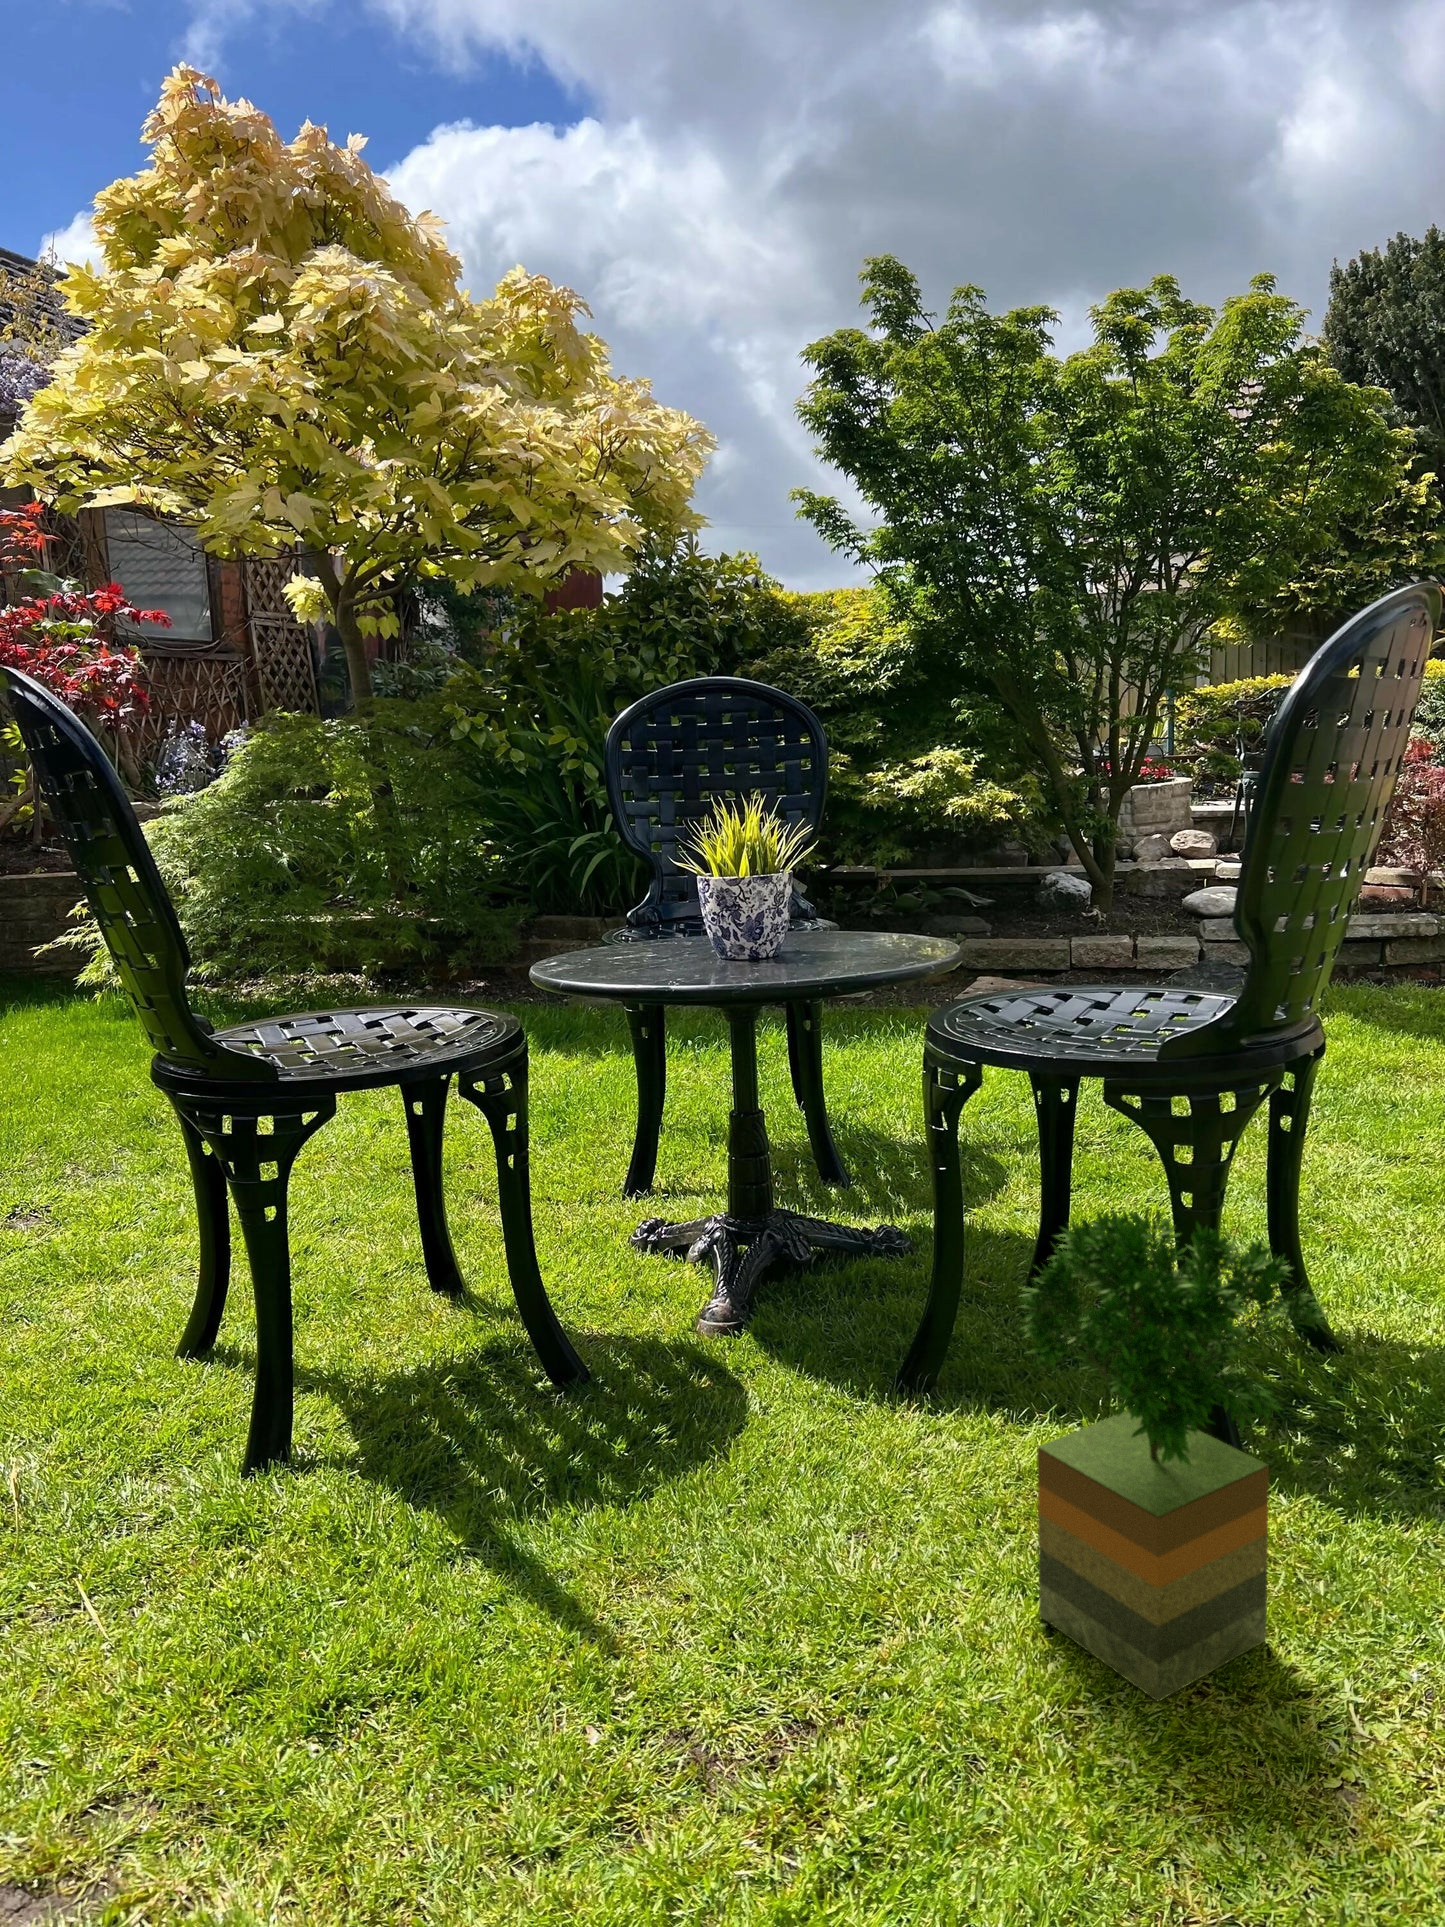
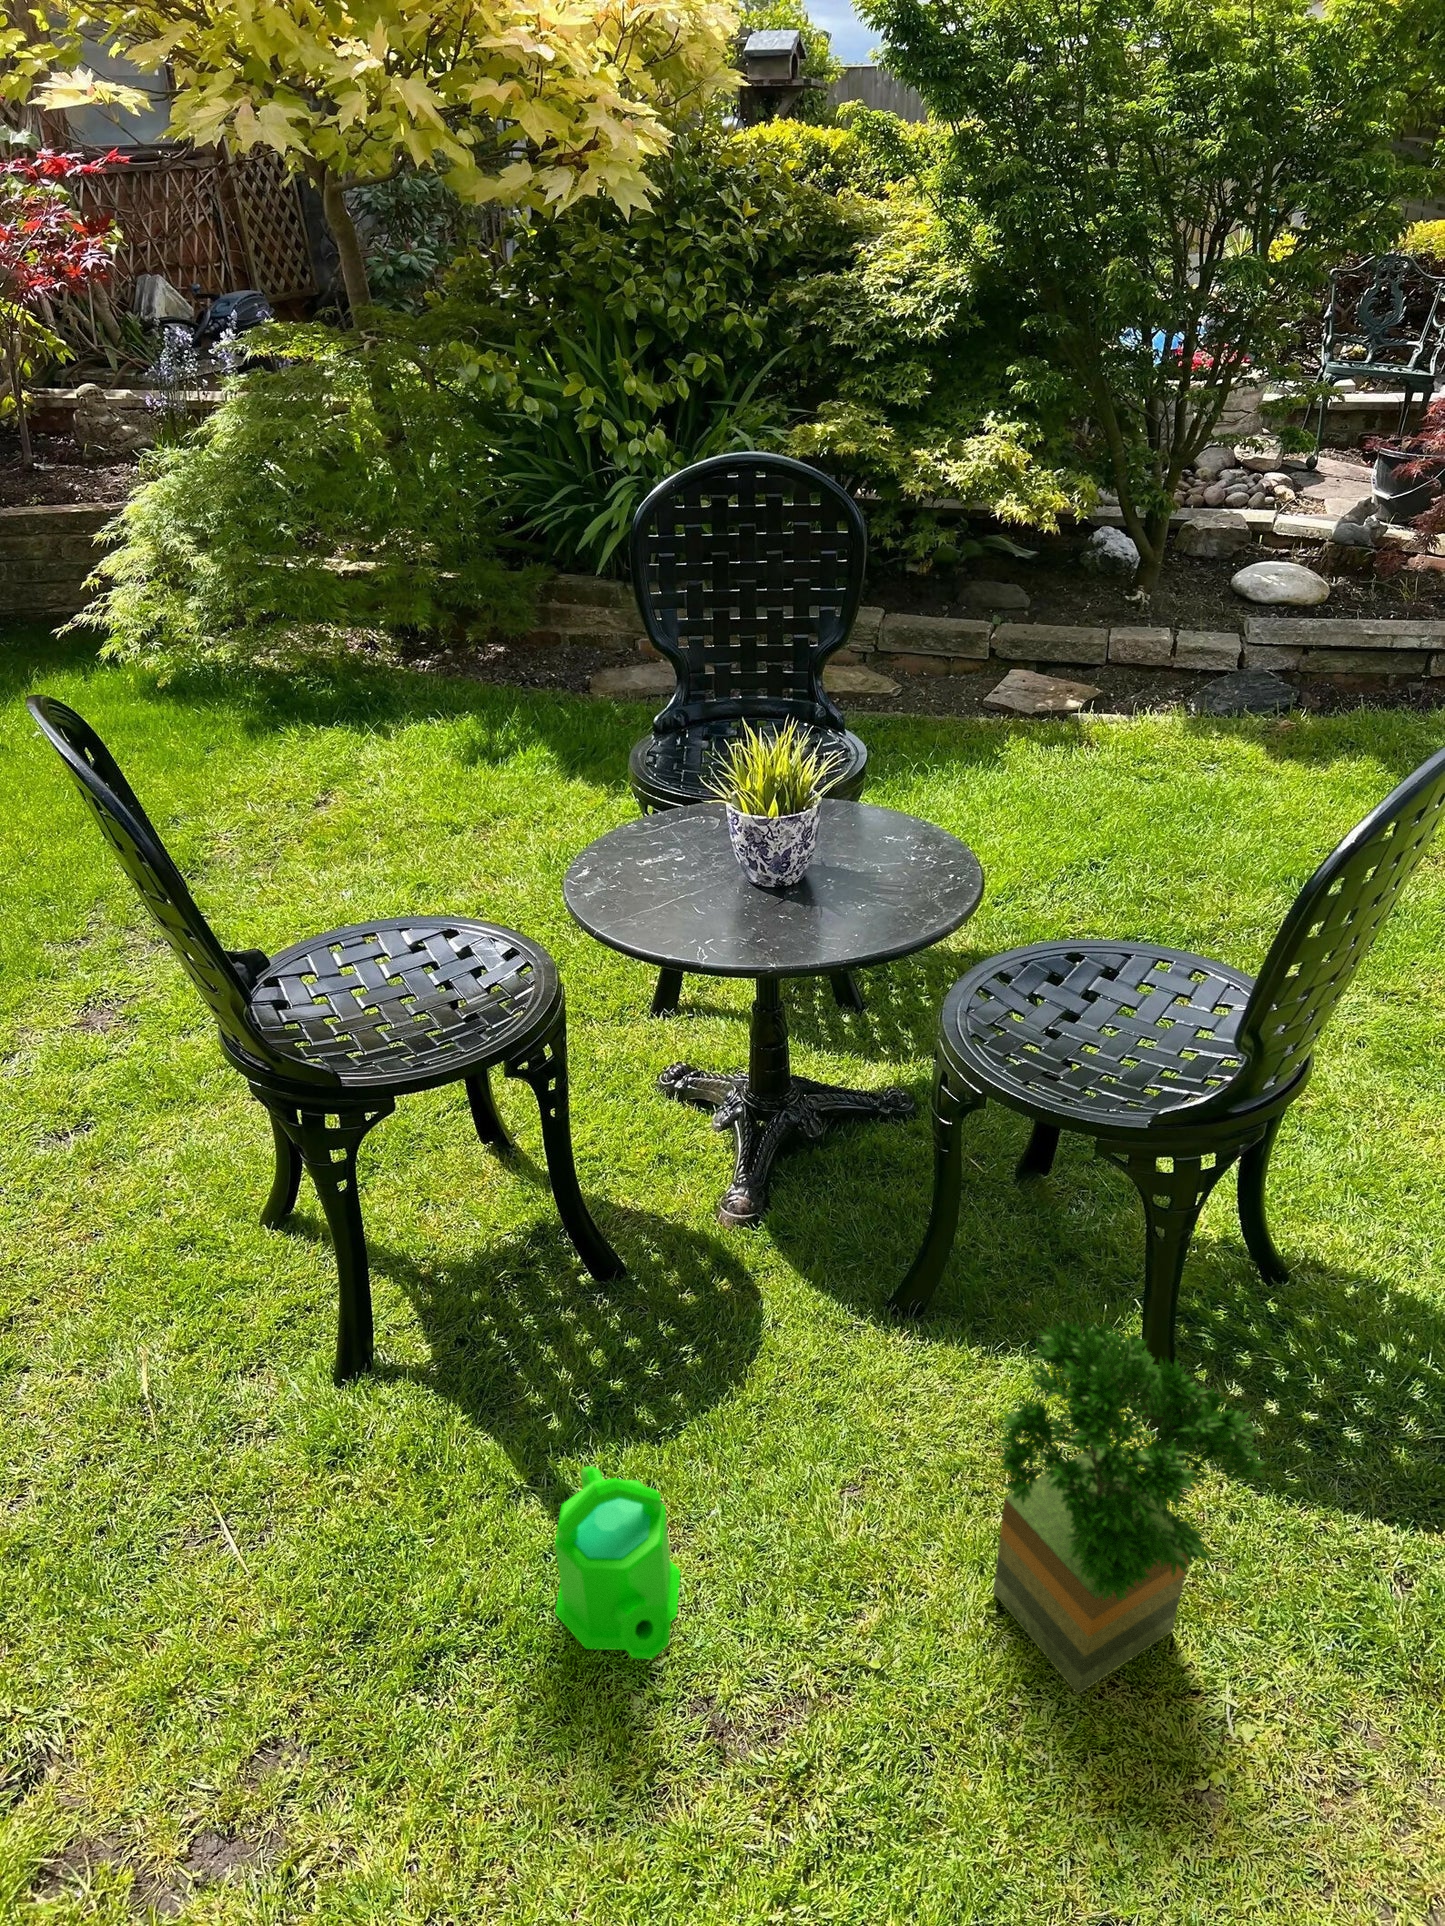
watering can: none [494,1443,653,1689] -> present [555,1466,681,1660]

